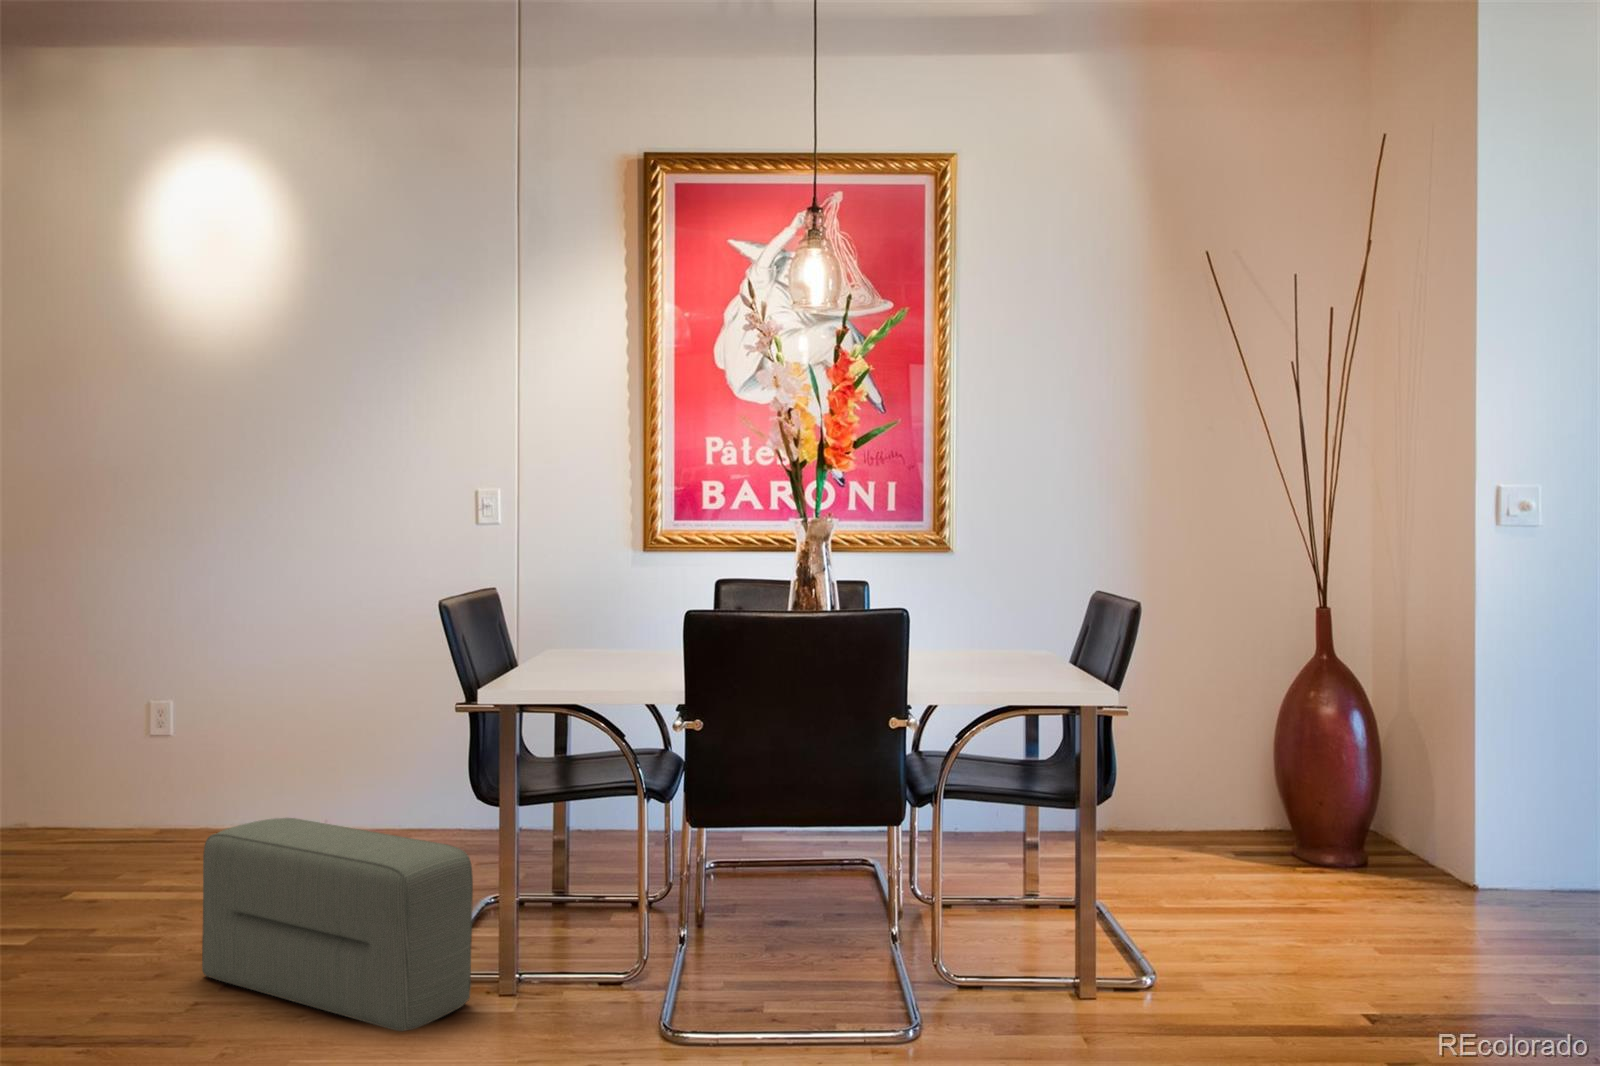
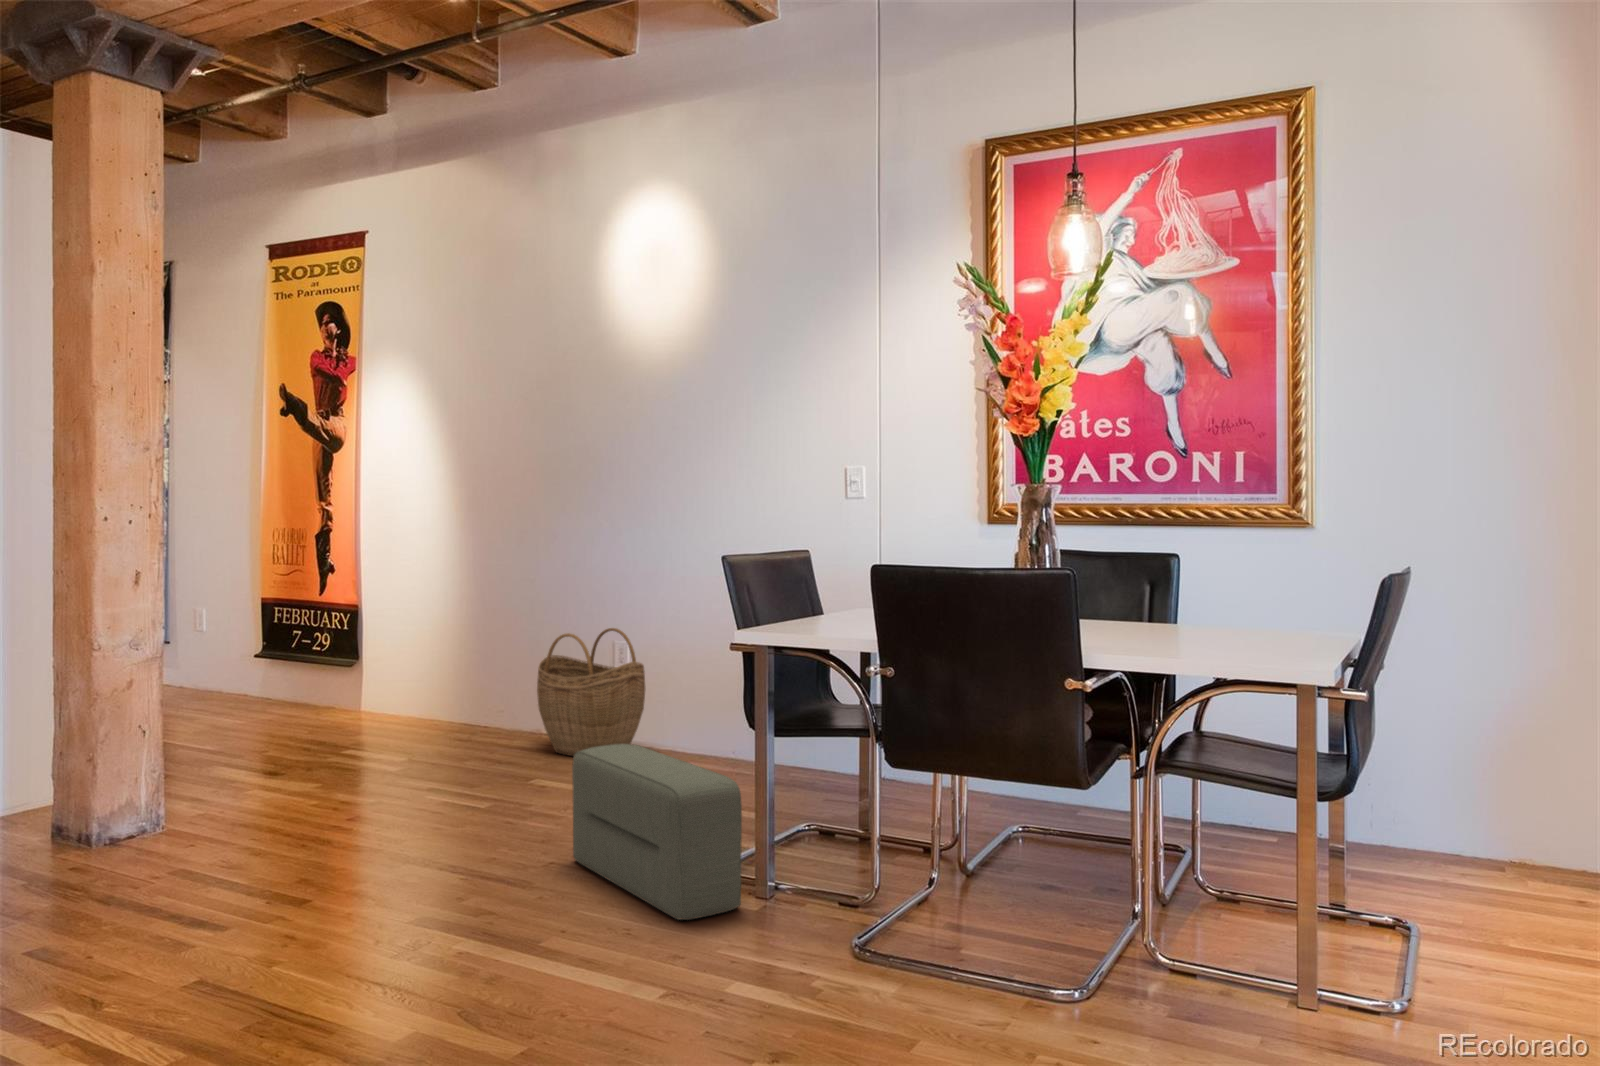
woven basket: none [57,677,213,841] -> present [537,628,645,756]

